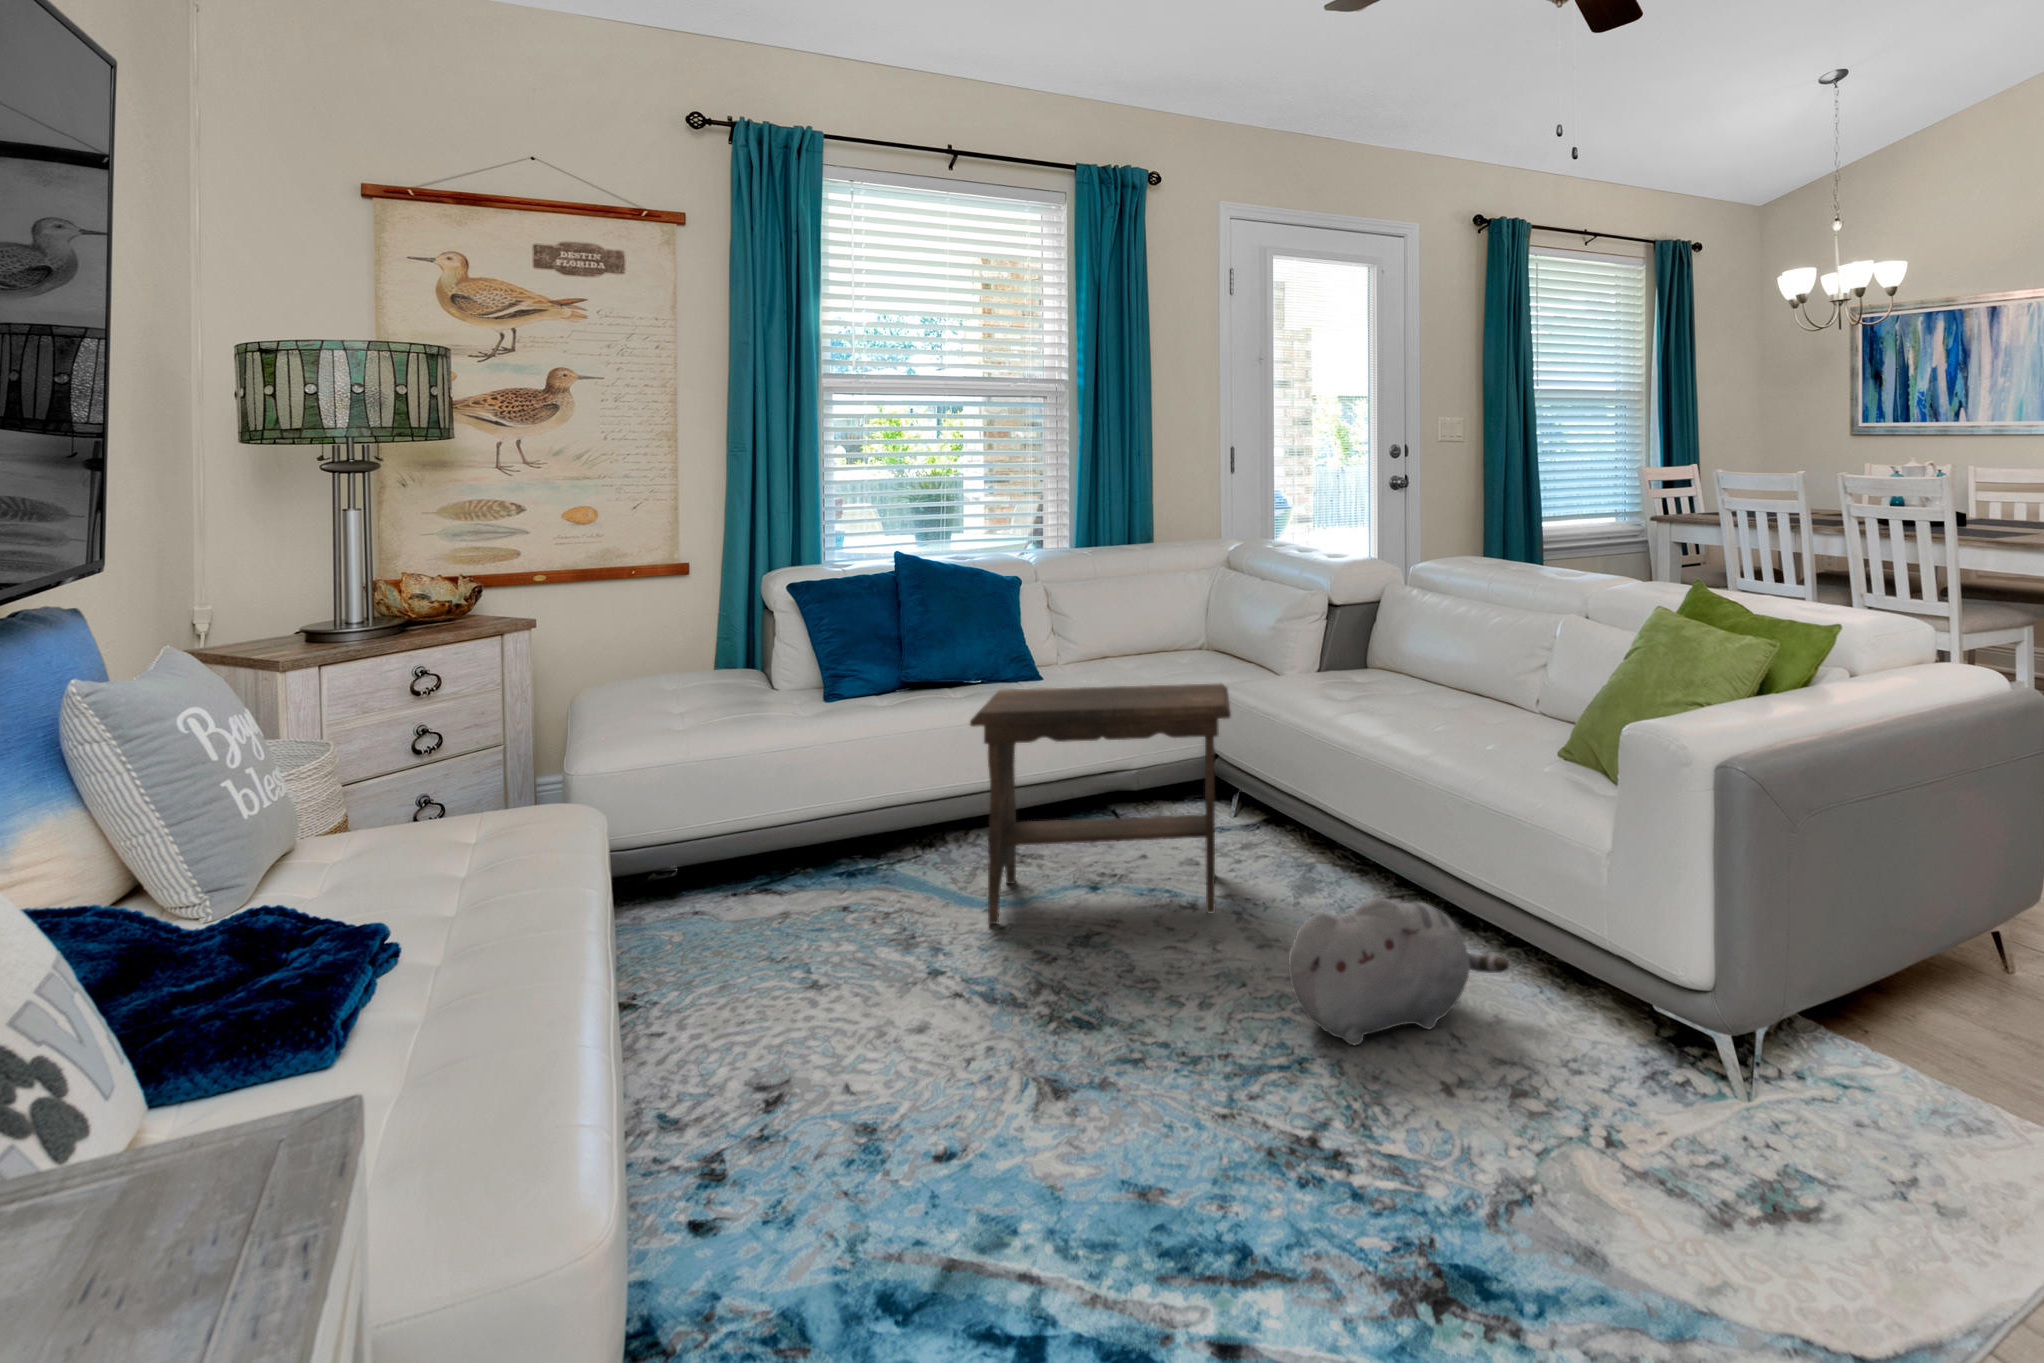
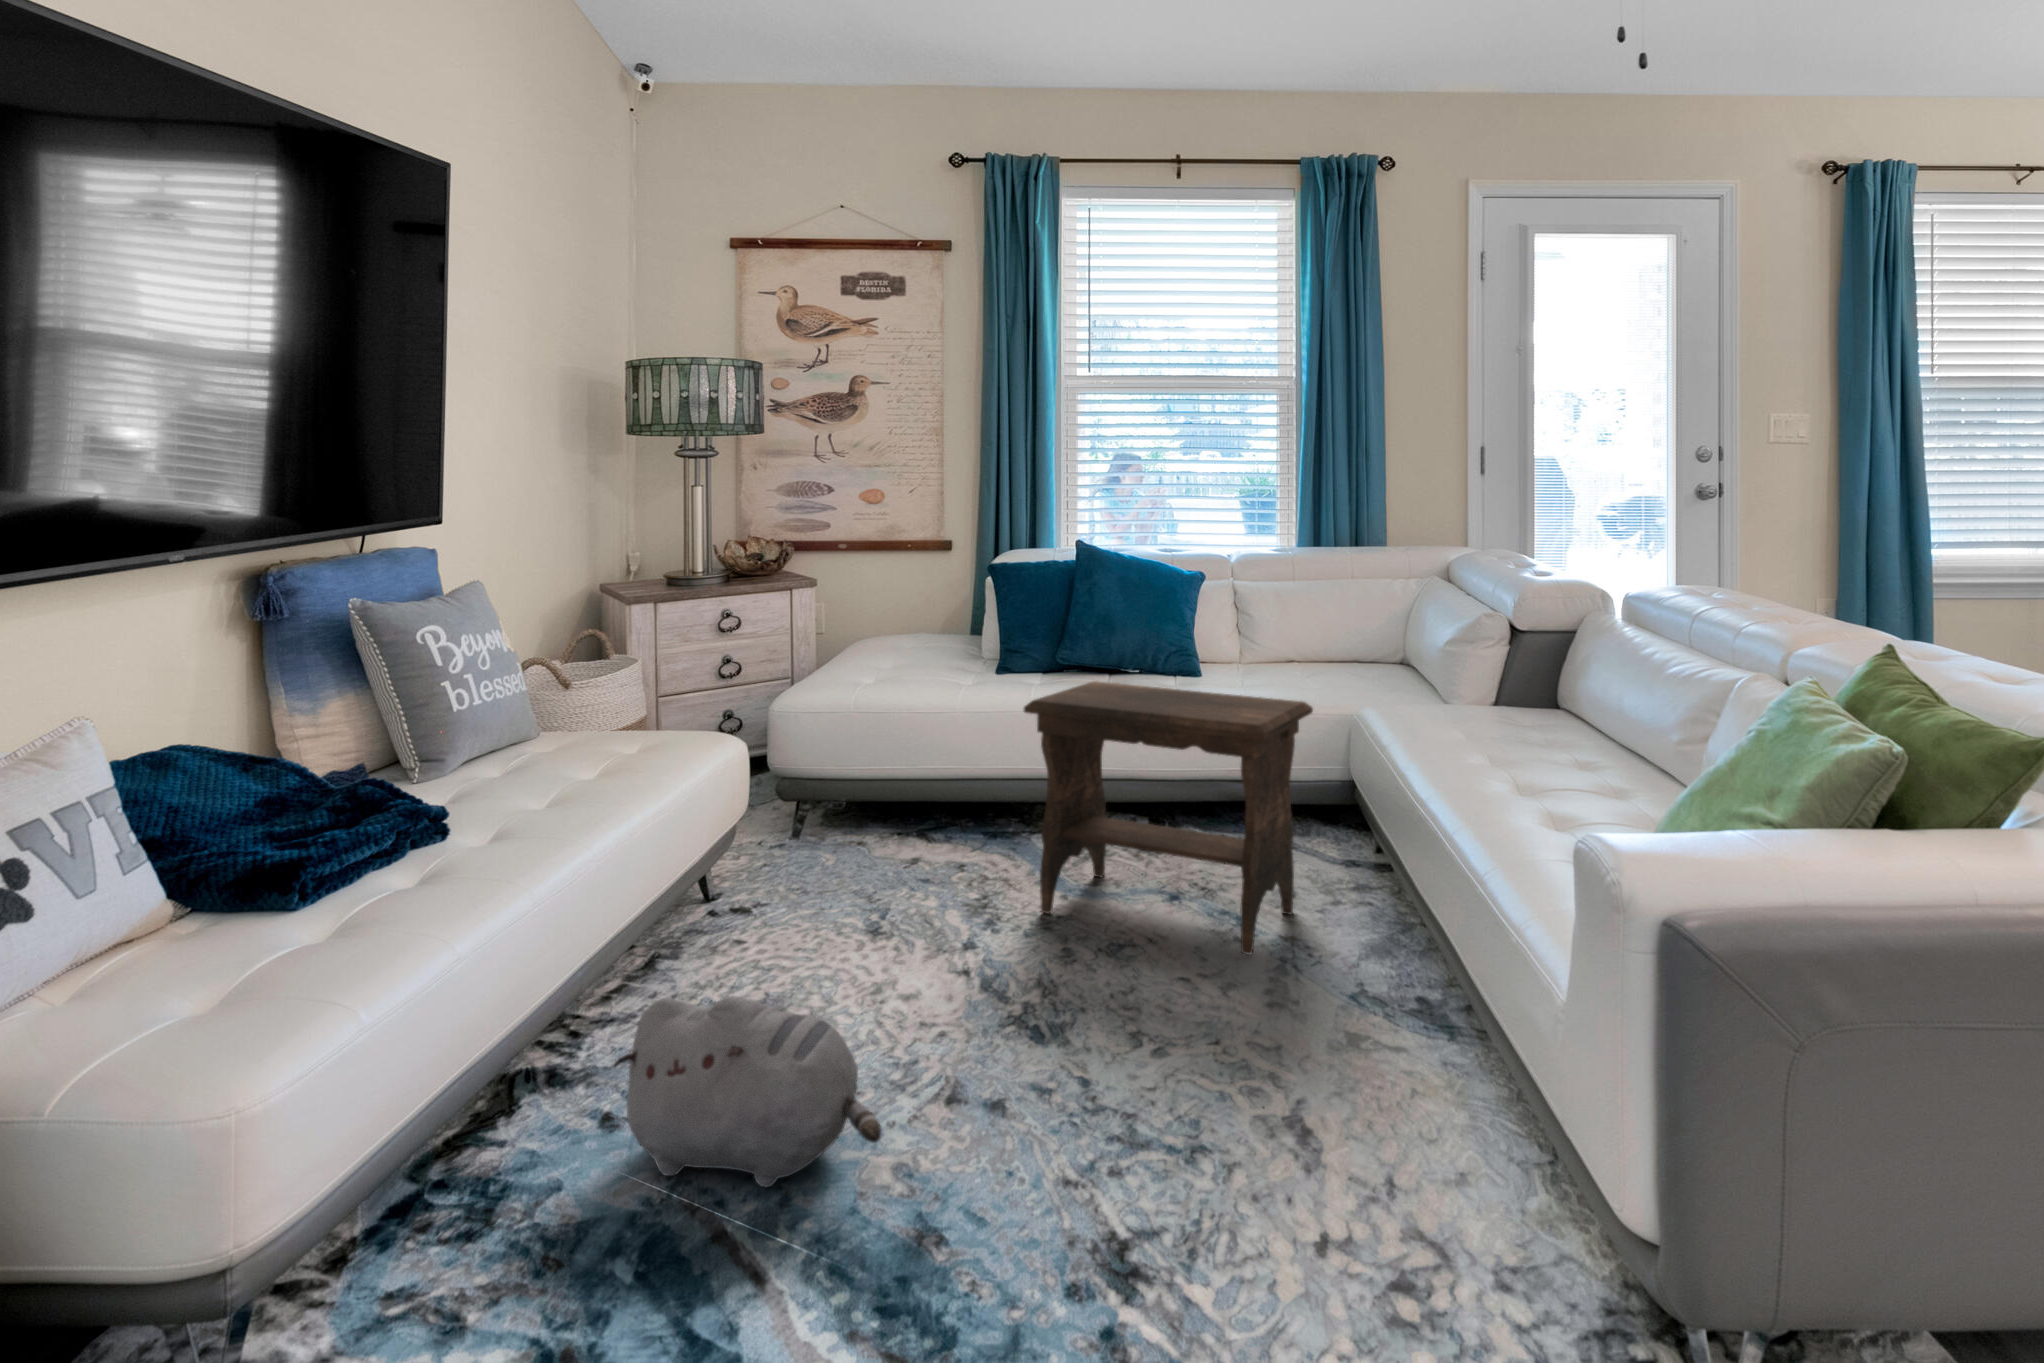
plush toy: present [1289,897,1509,1046] -> present [613,997,881,1187]

